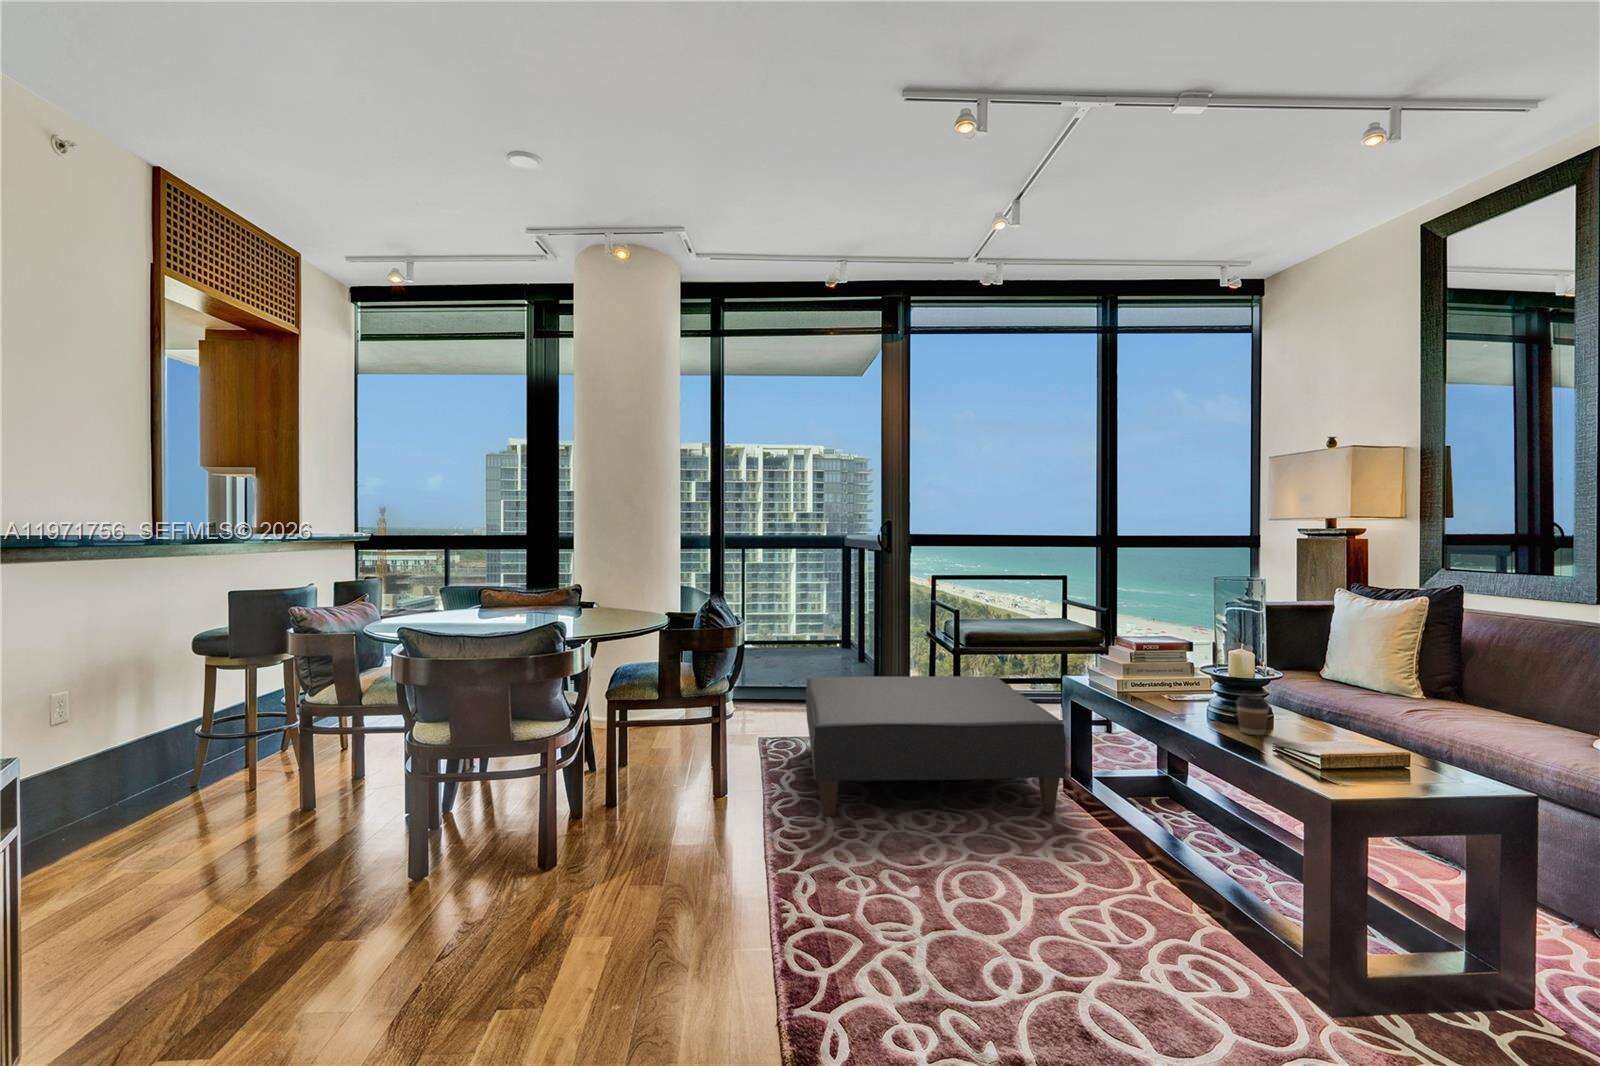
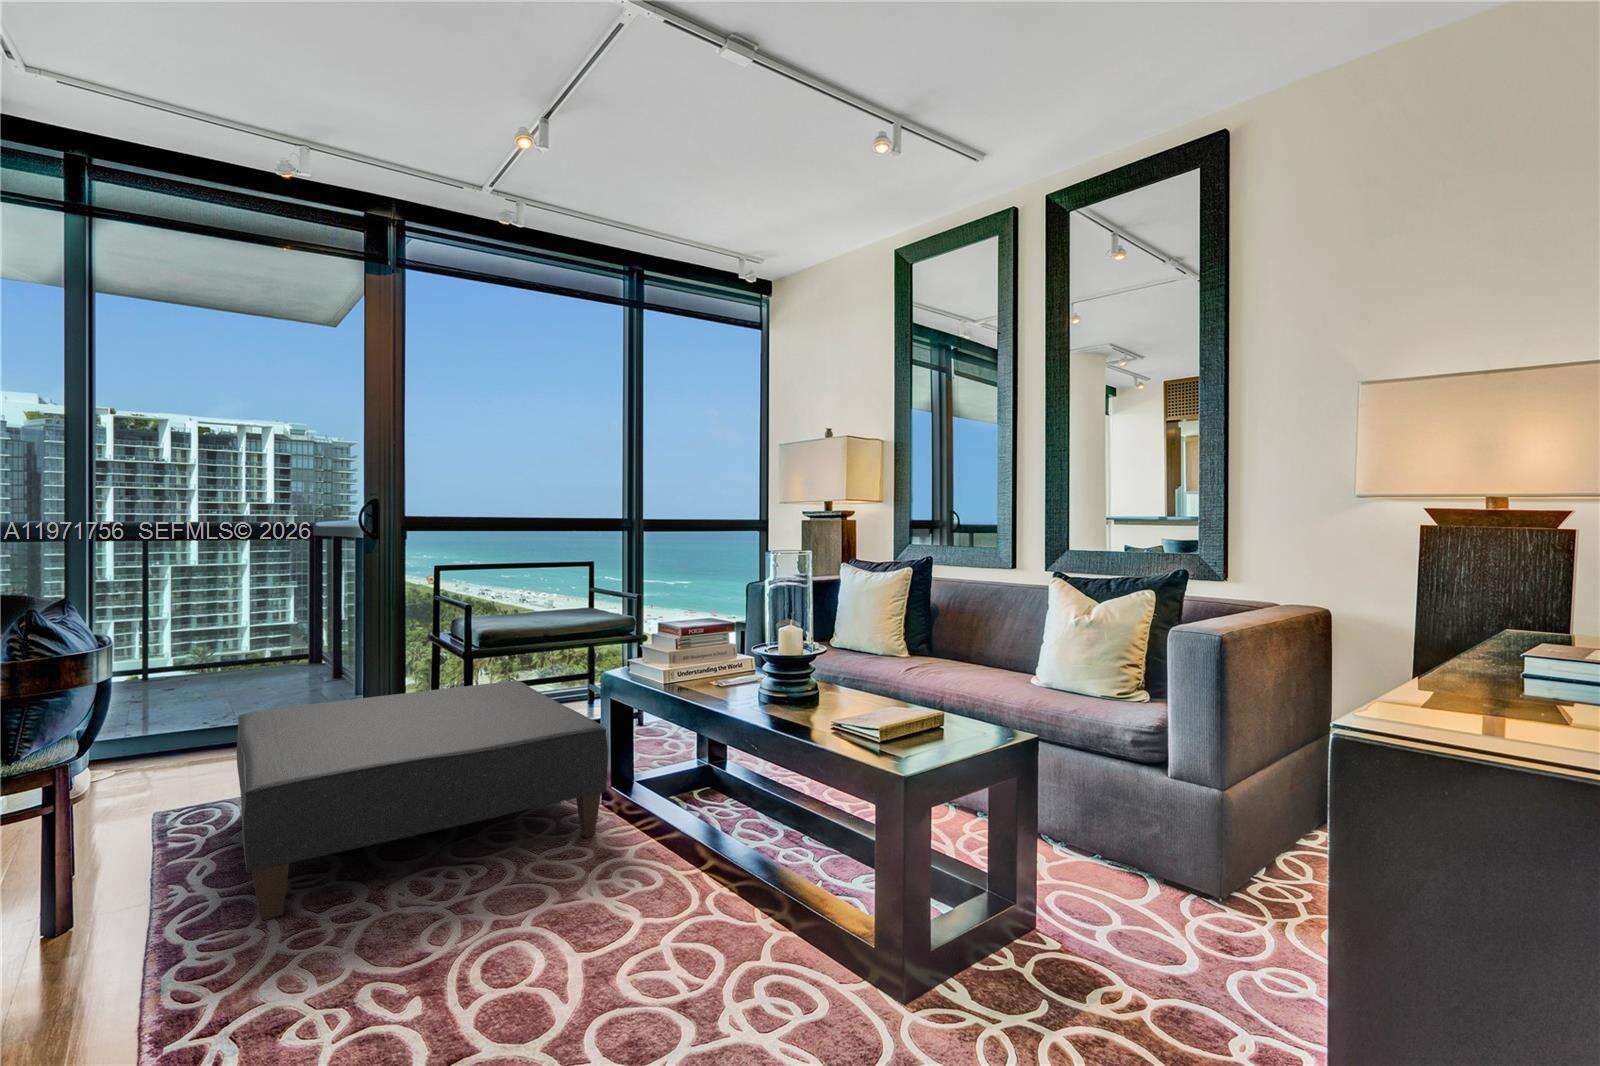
coffee cup: present [1236,693,1269,735] -> none [789,672,819,715]

